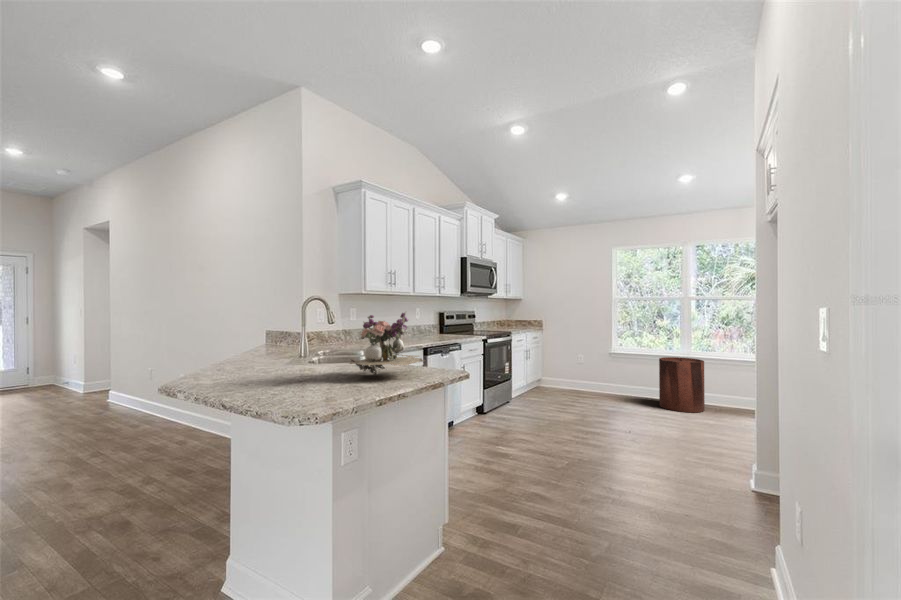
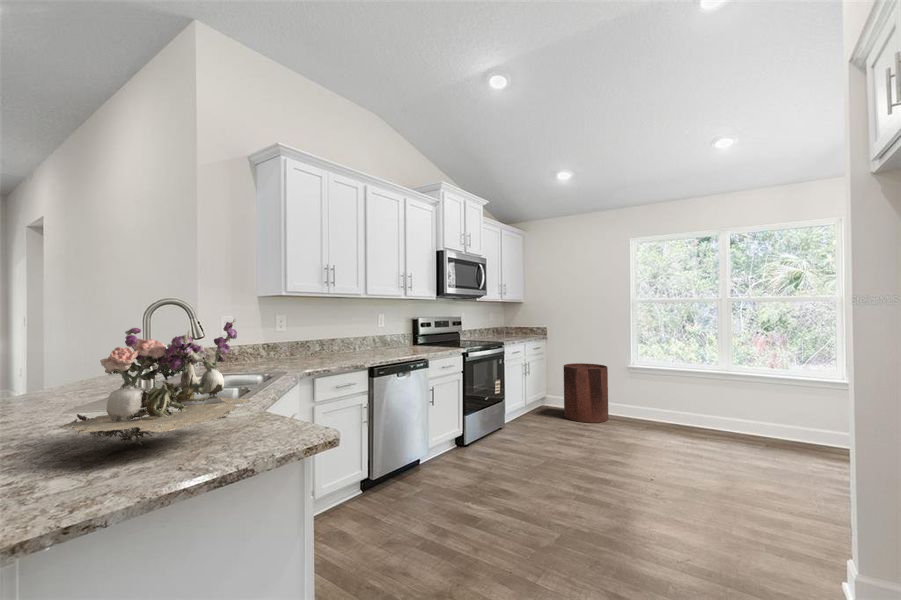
trash can: present [659,357,705,412] -> present [564,363,608,423]

